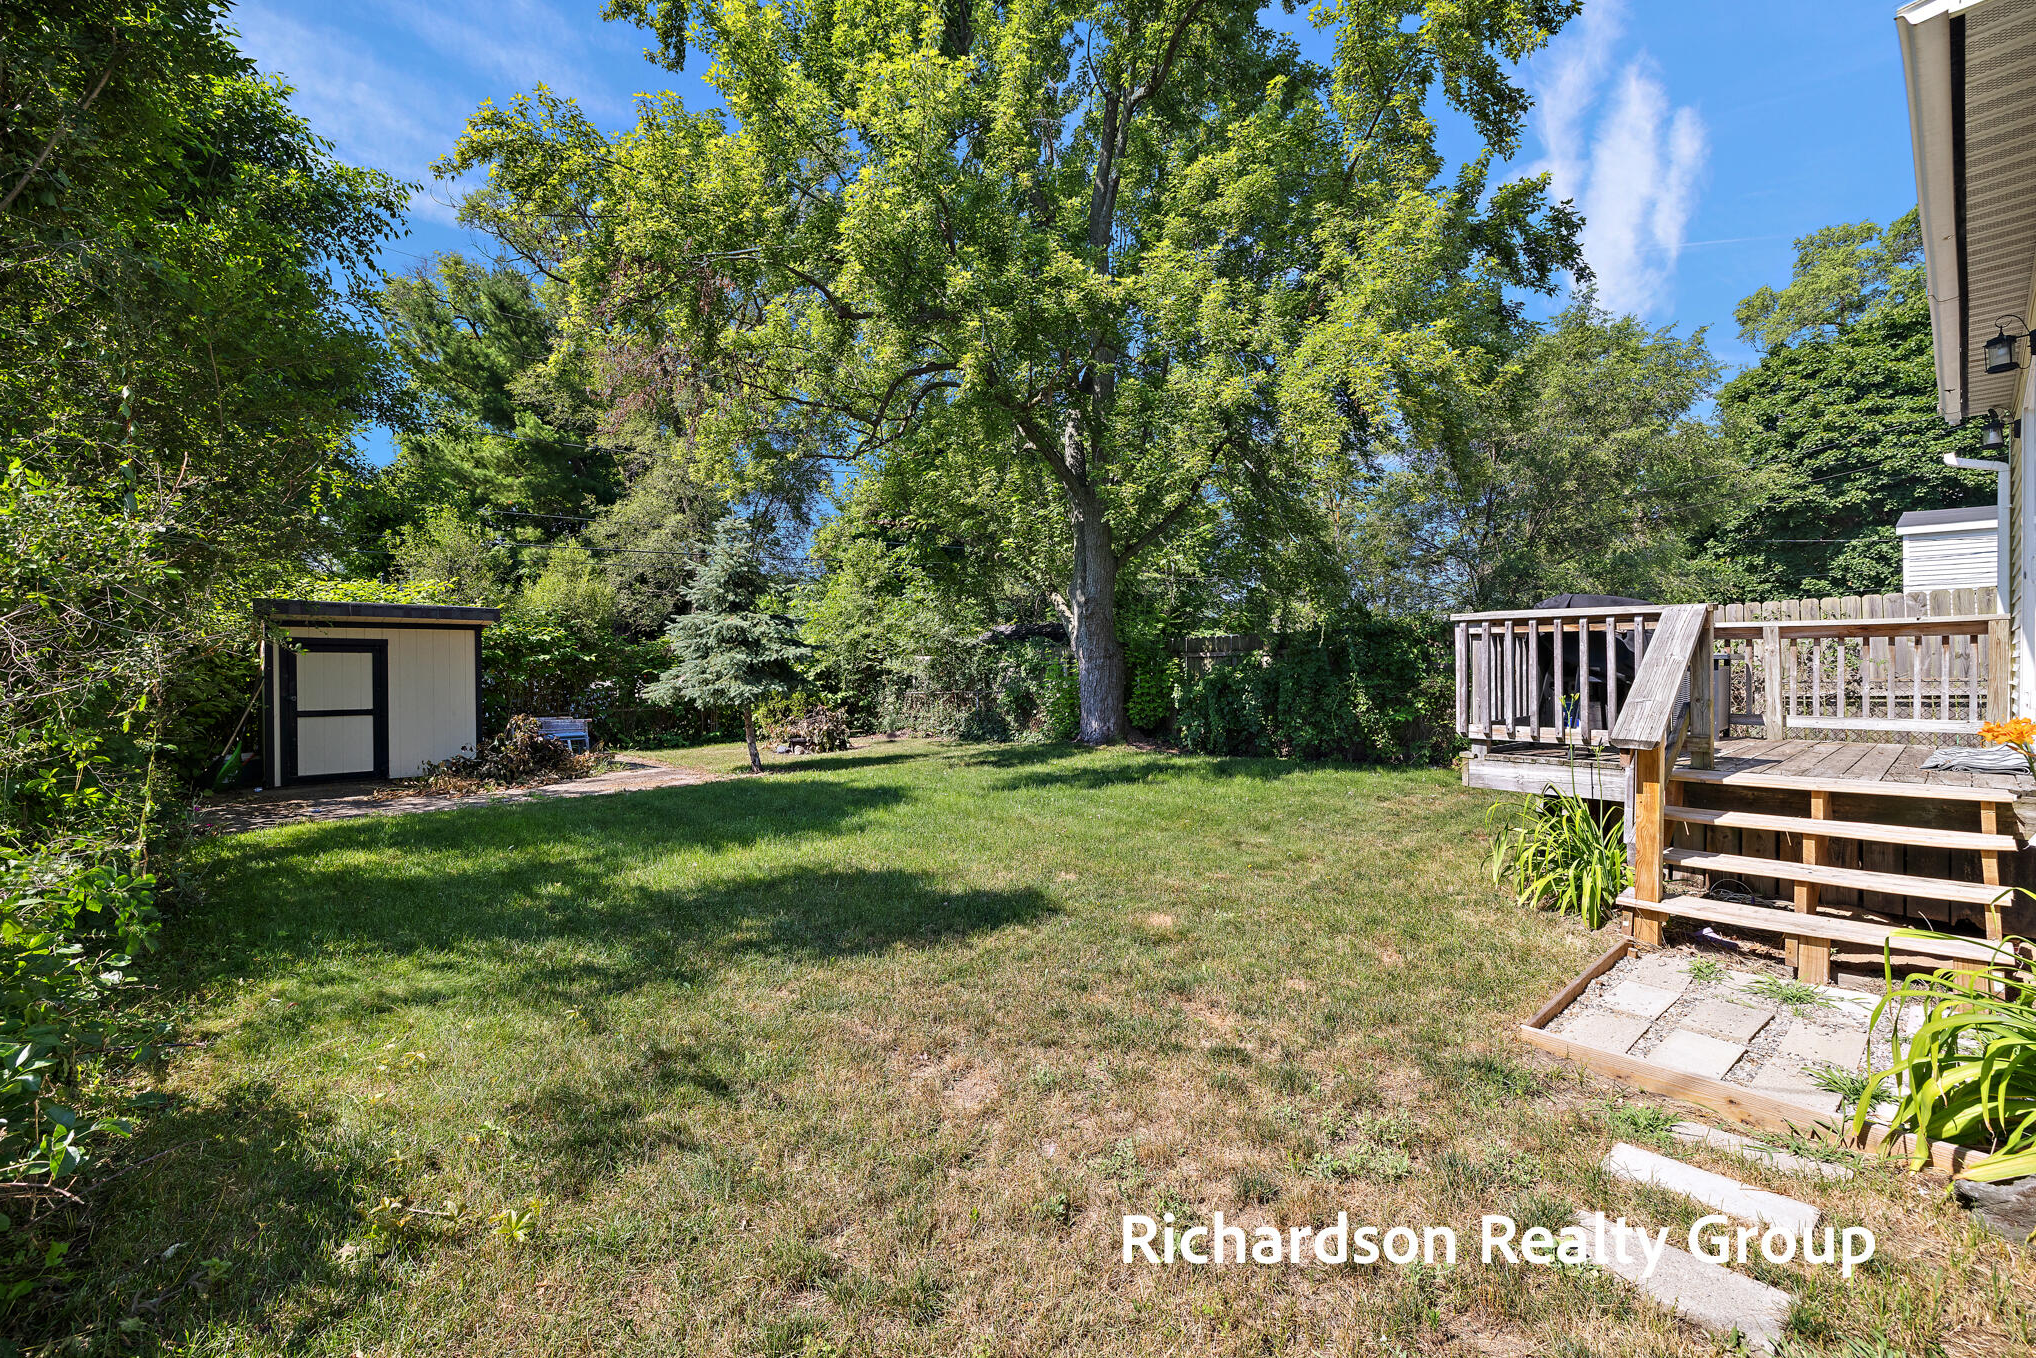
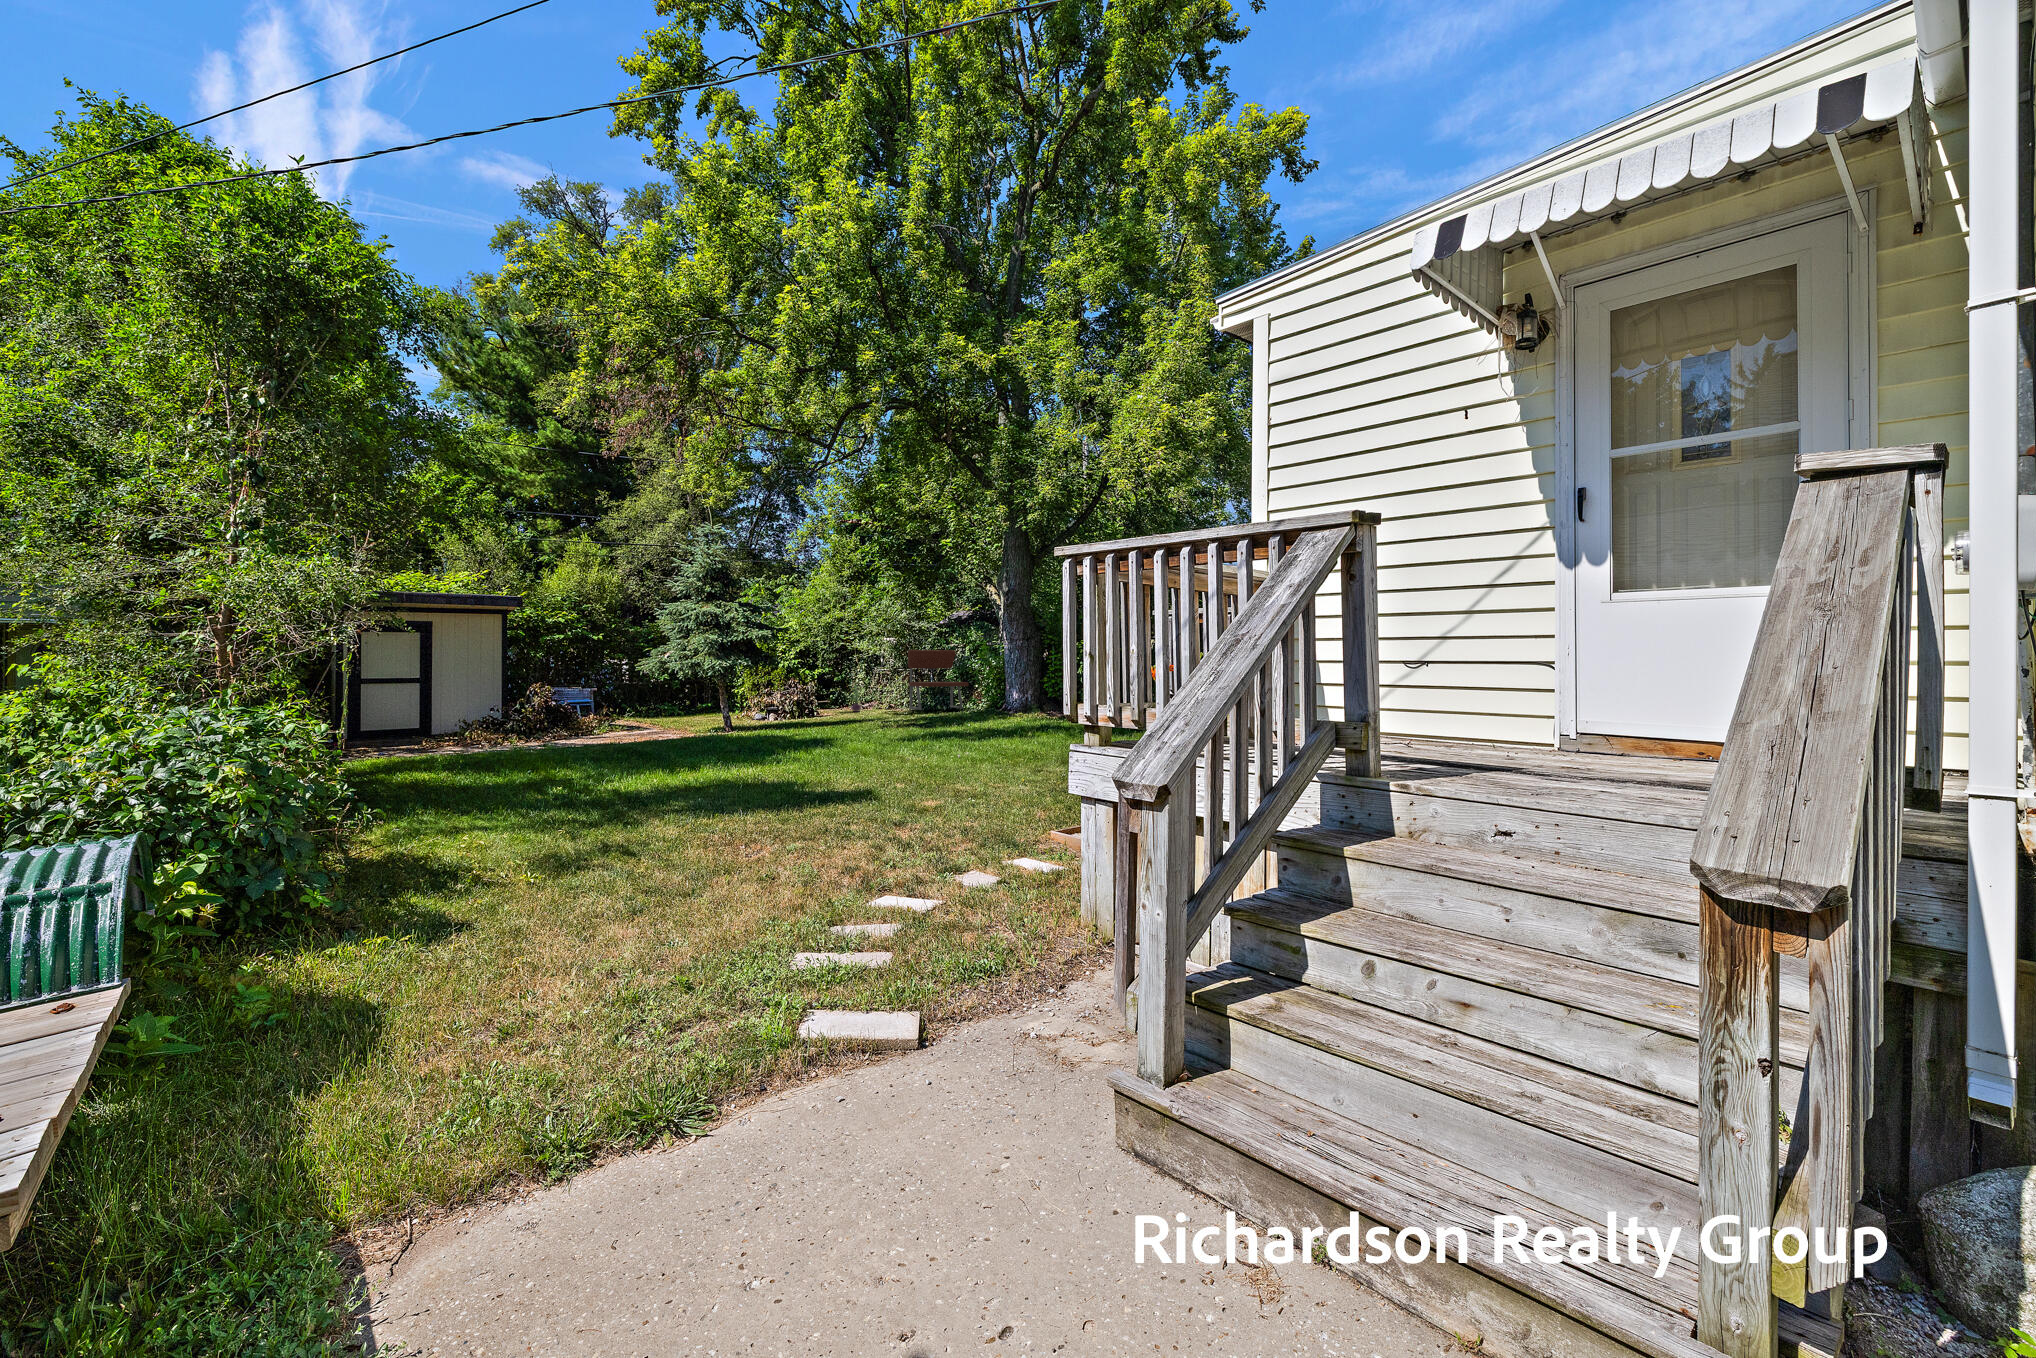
bench: none [954,670,1022,740] -> present [908,650,968,710]

